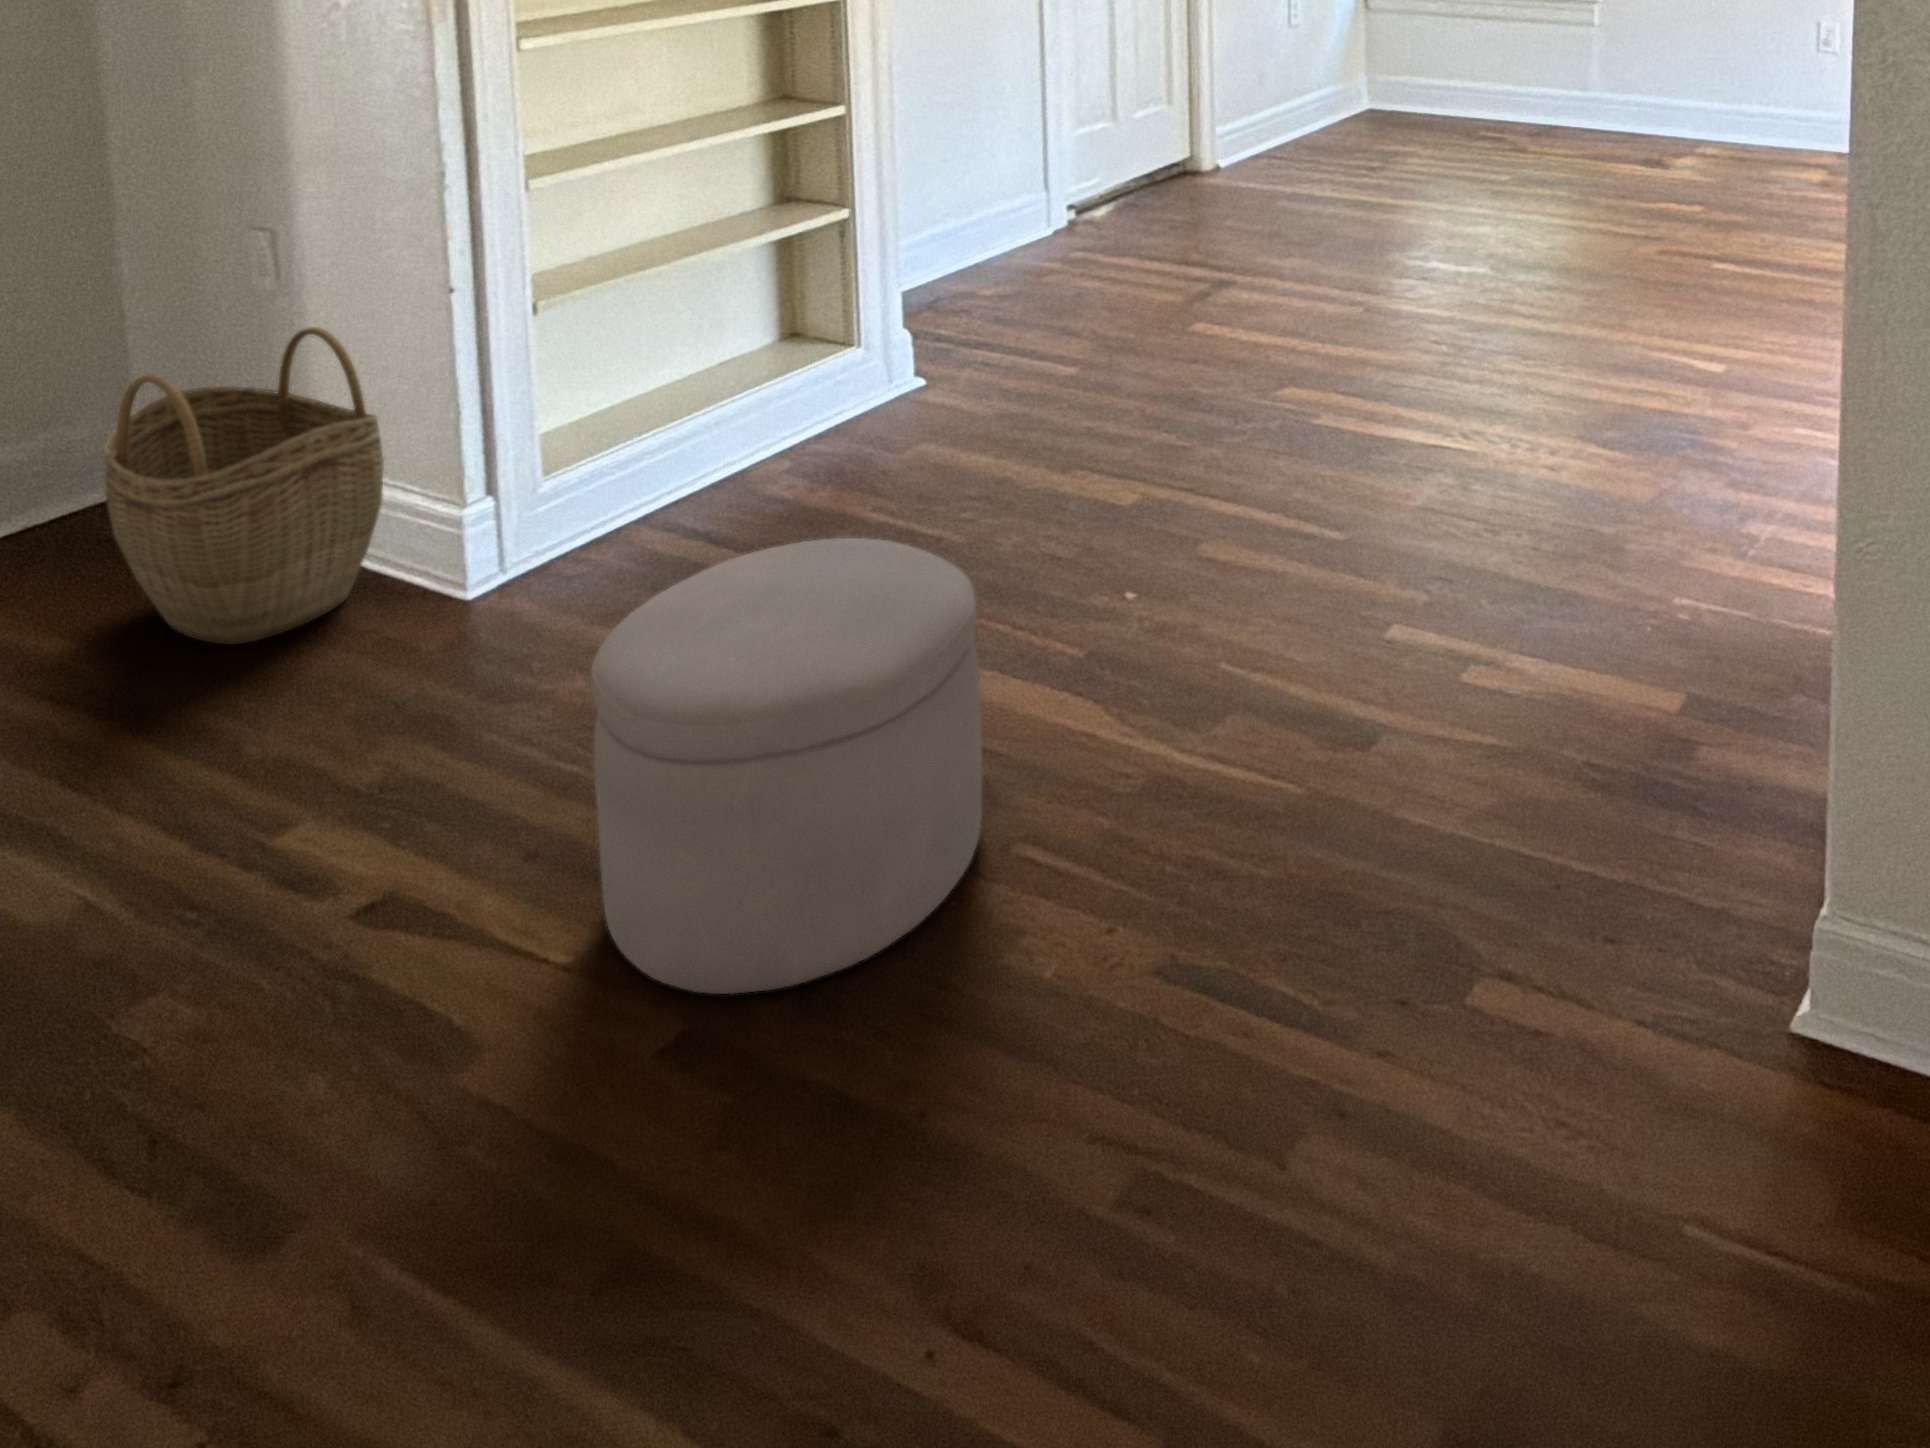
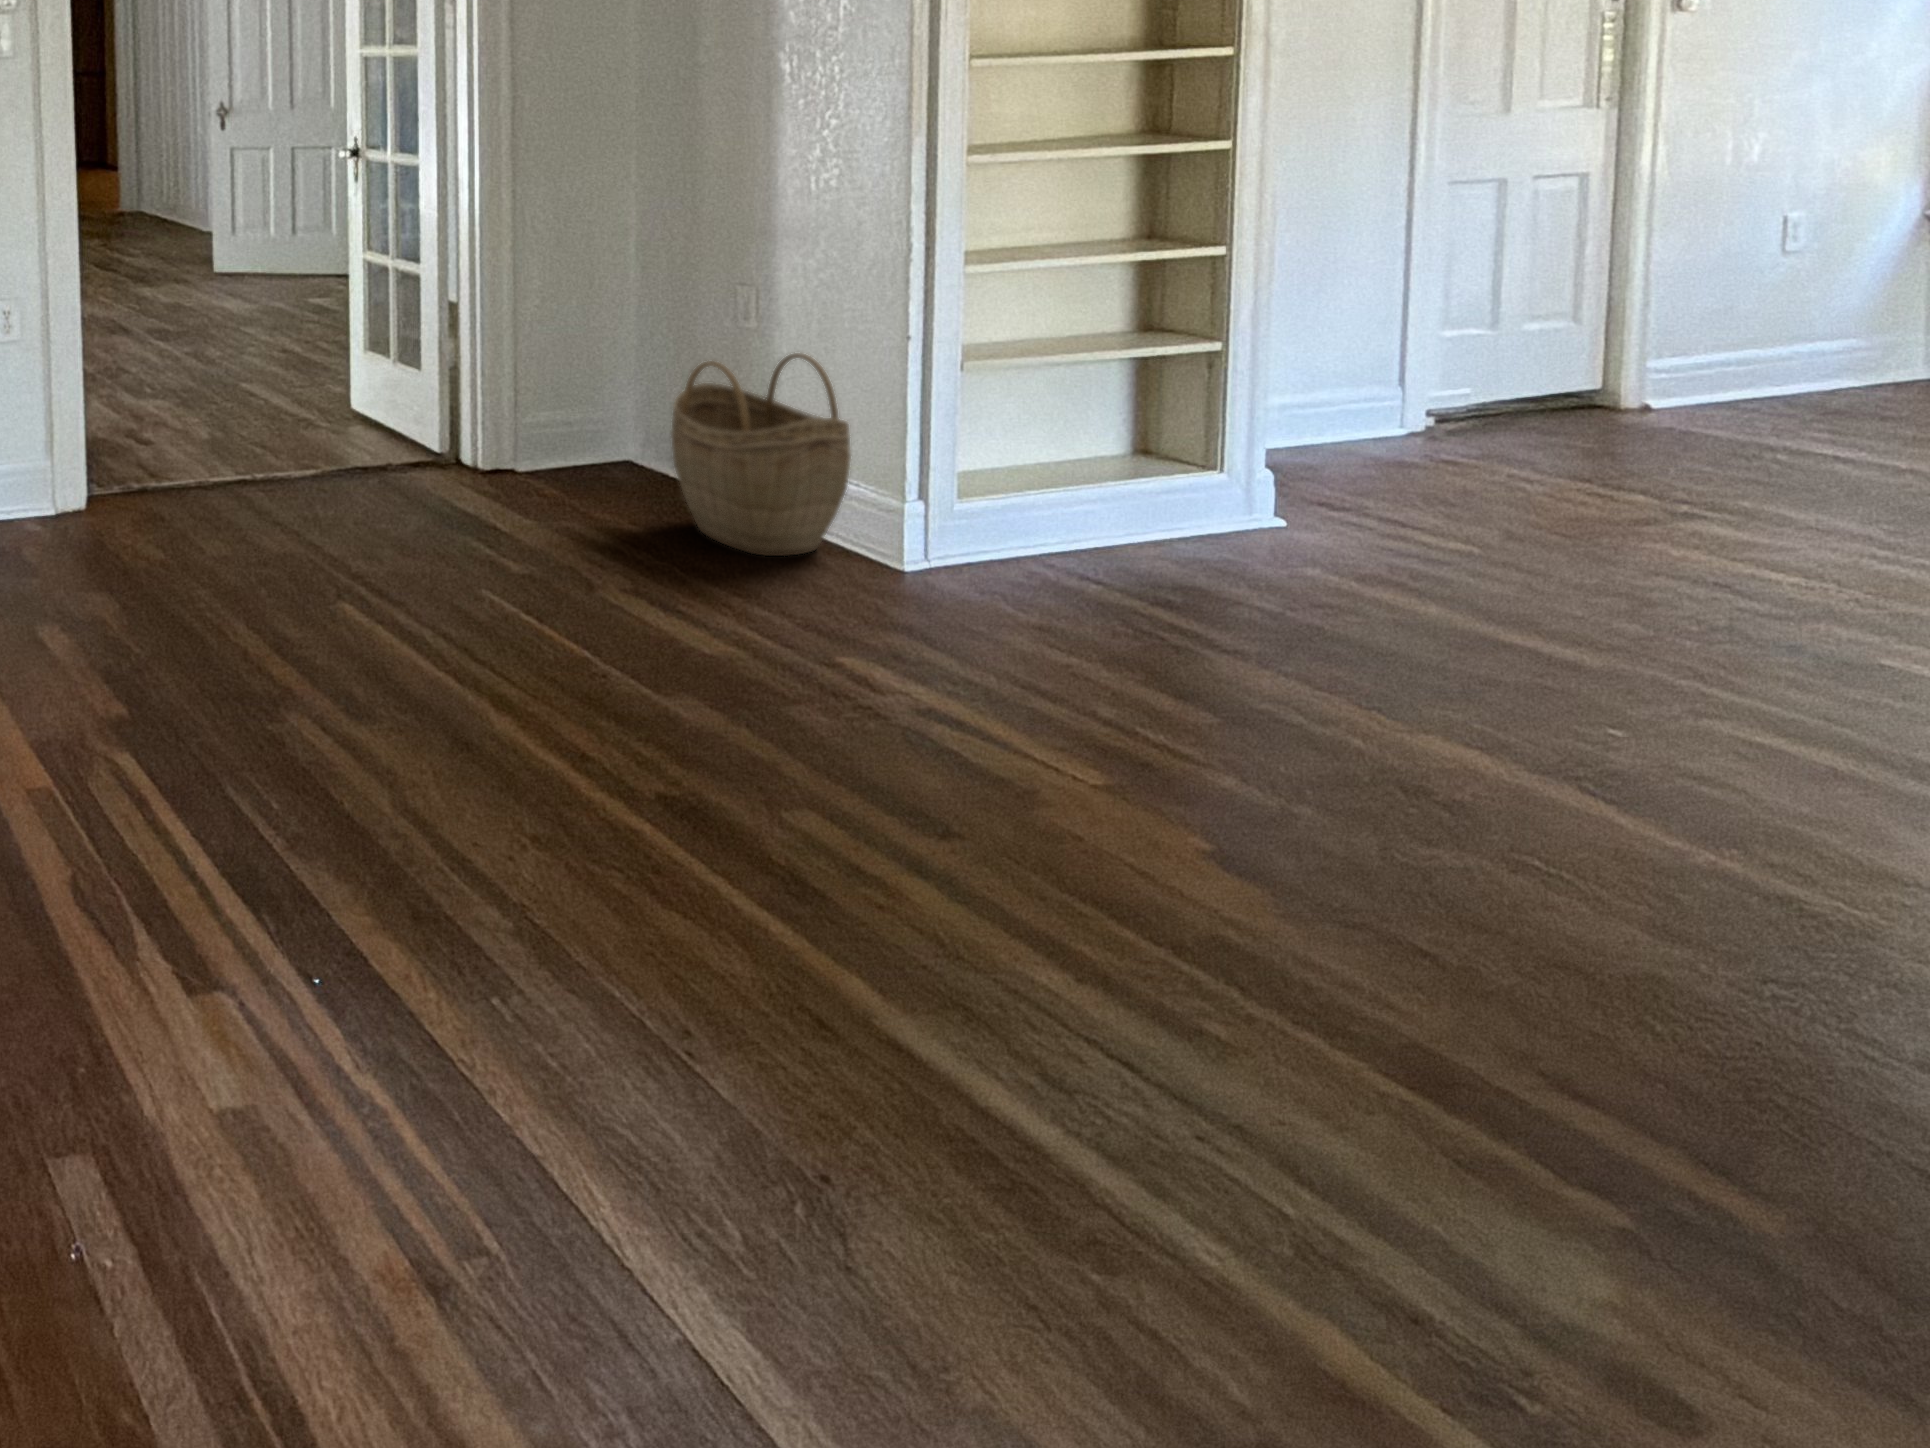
ottoman: present [590,538,982,994] -> none [1129,548,1505,868]

